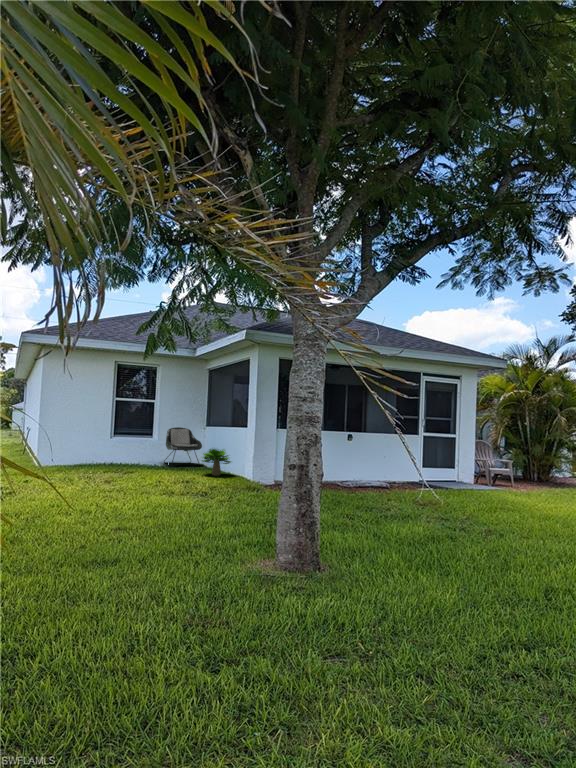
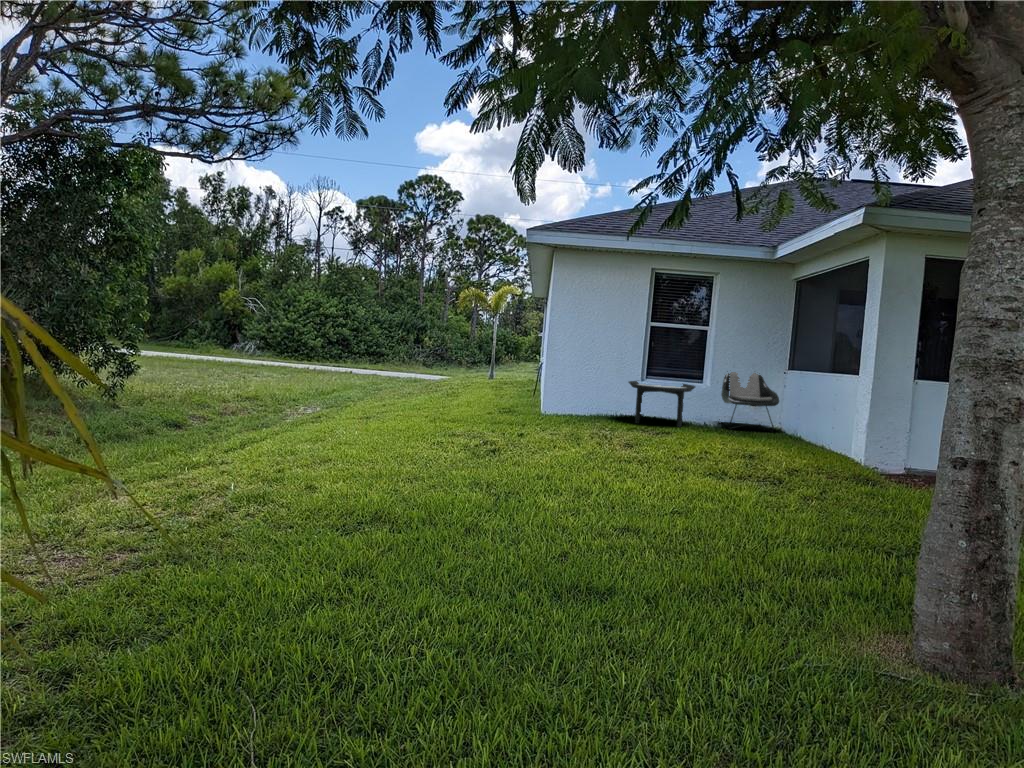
round table: none [102,438,149,468] -> present [629,381,695,427]
potted plant: present [202,449,231,476] -> none [774,404,832,450]

